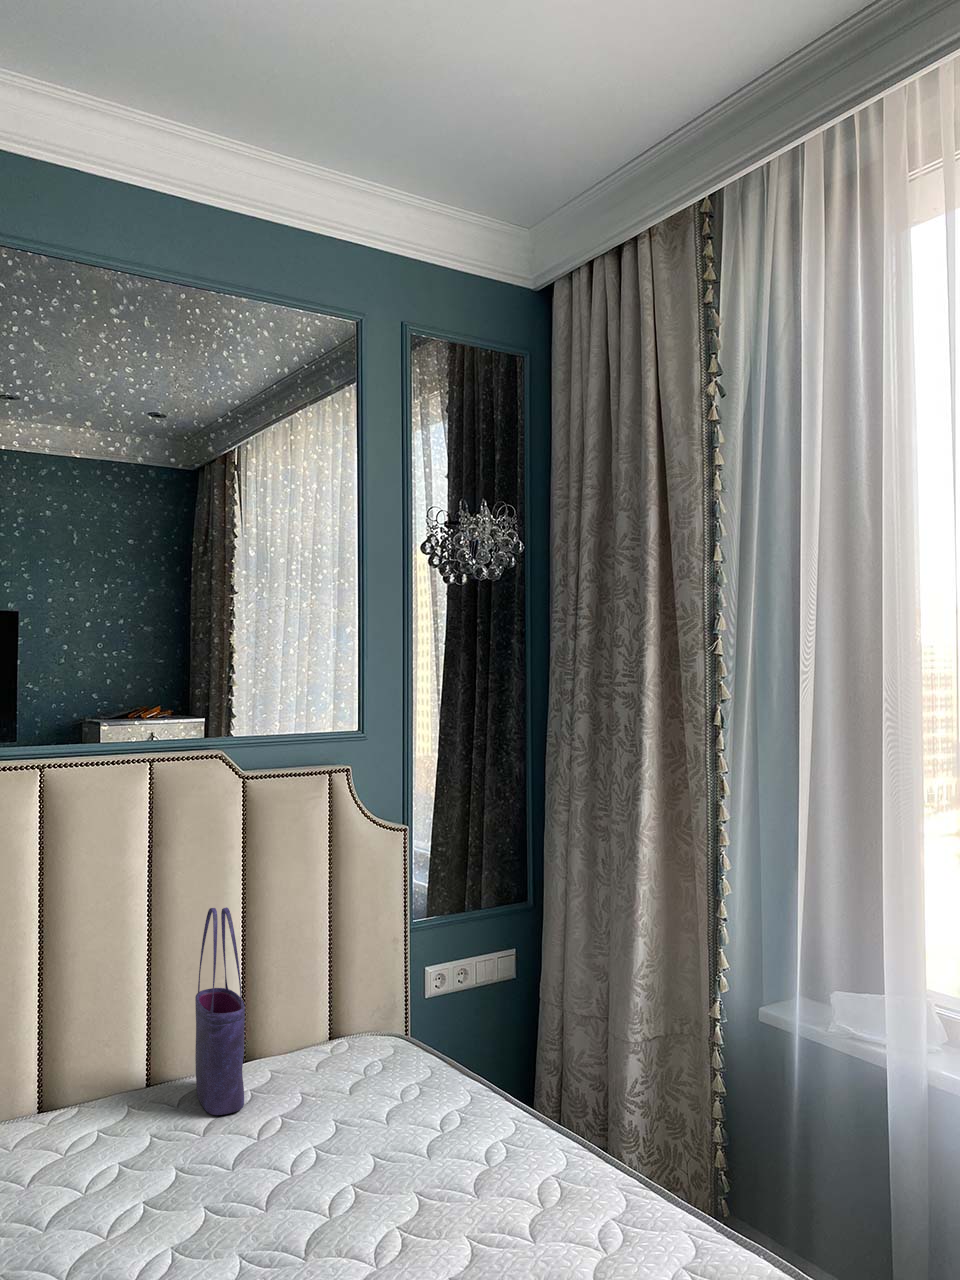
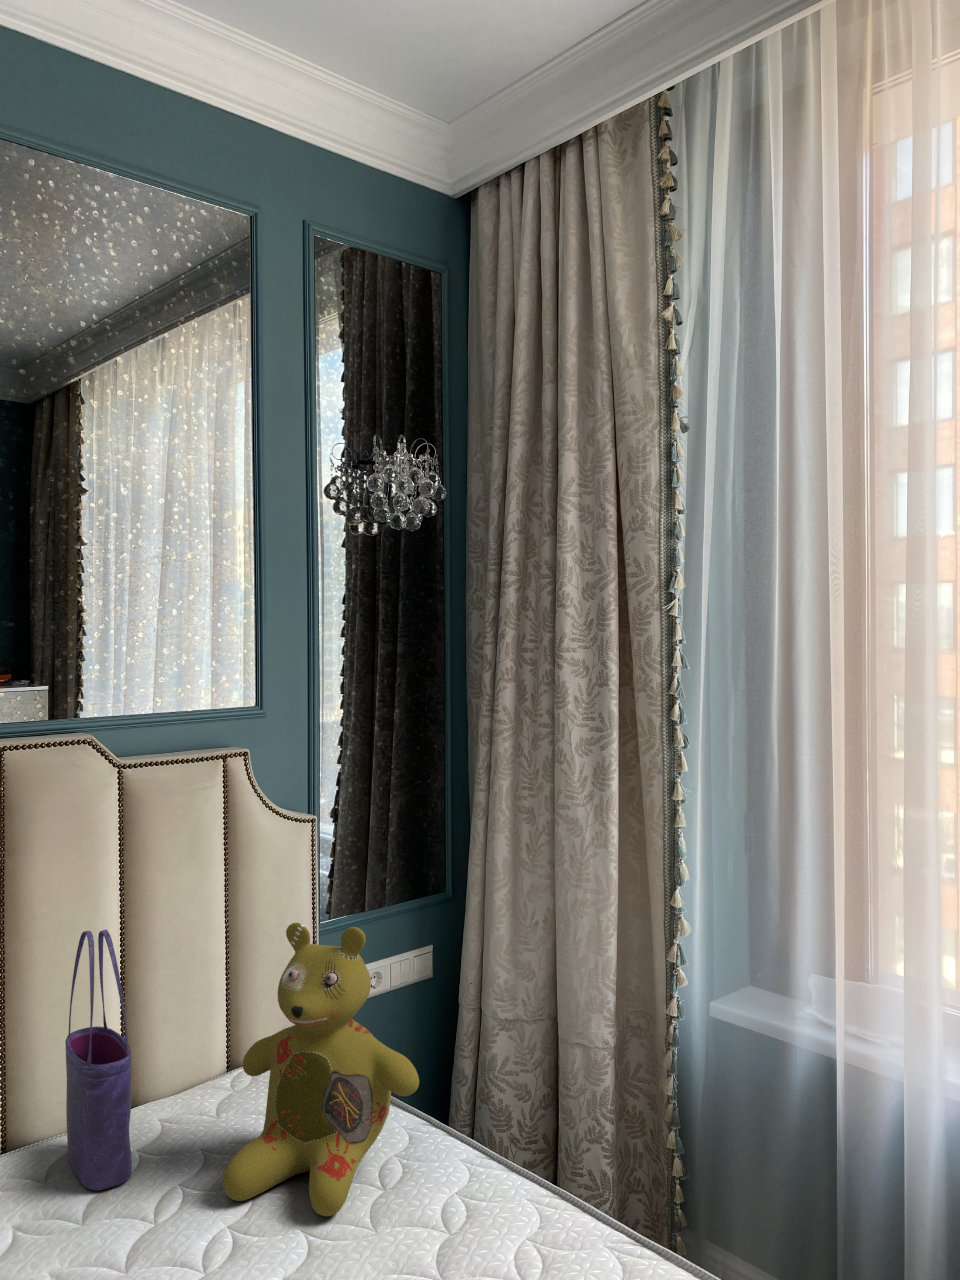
stuffed bear: none [312,908,474,1145] -> present [223,923,419,1216]

